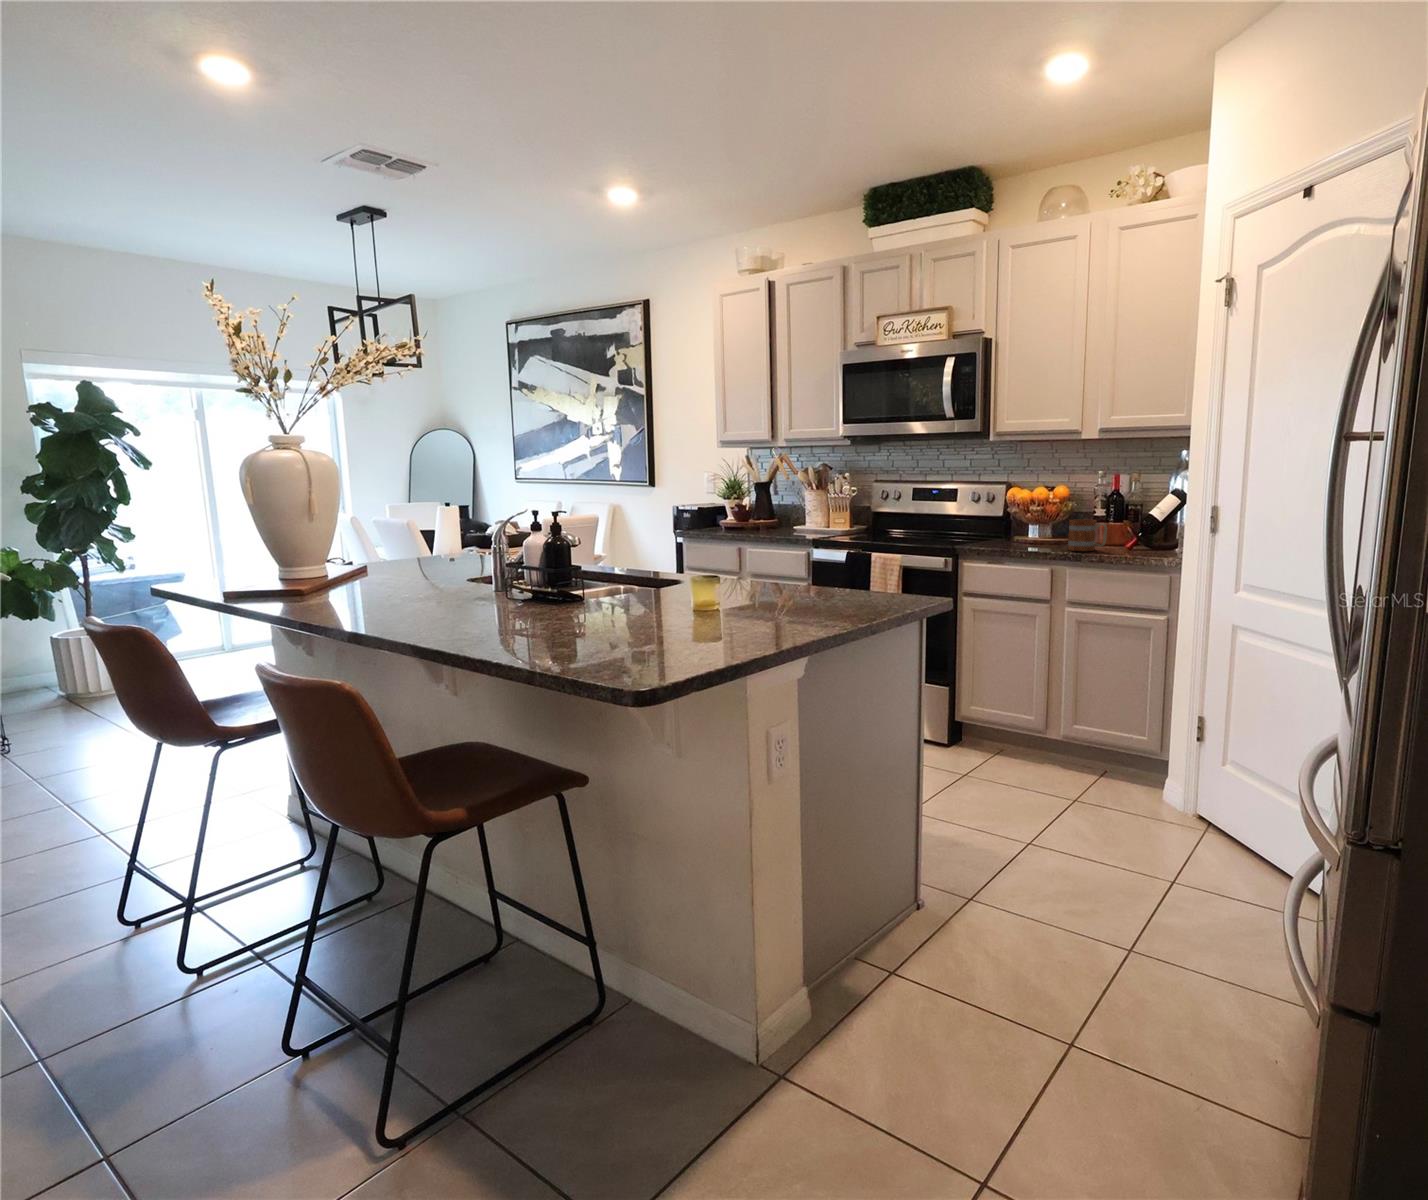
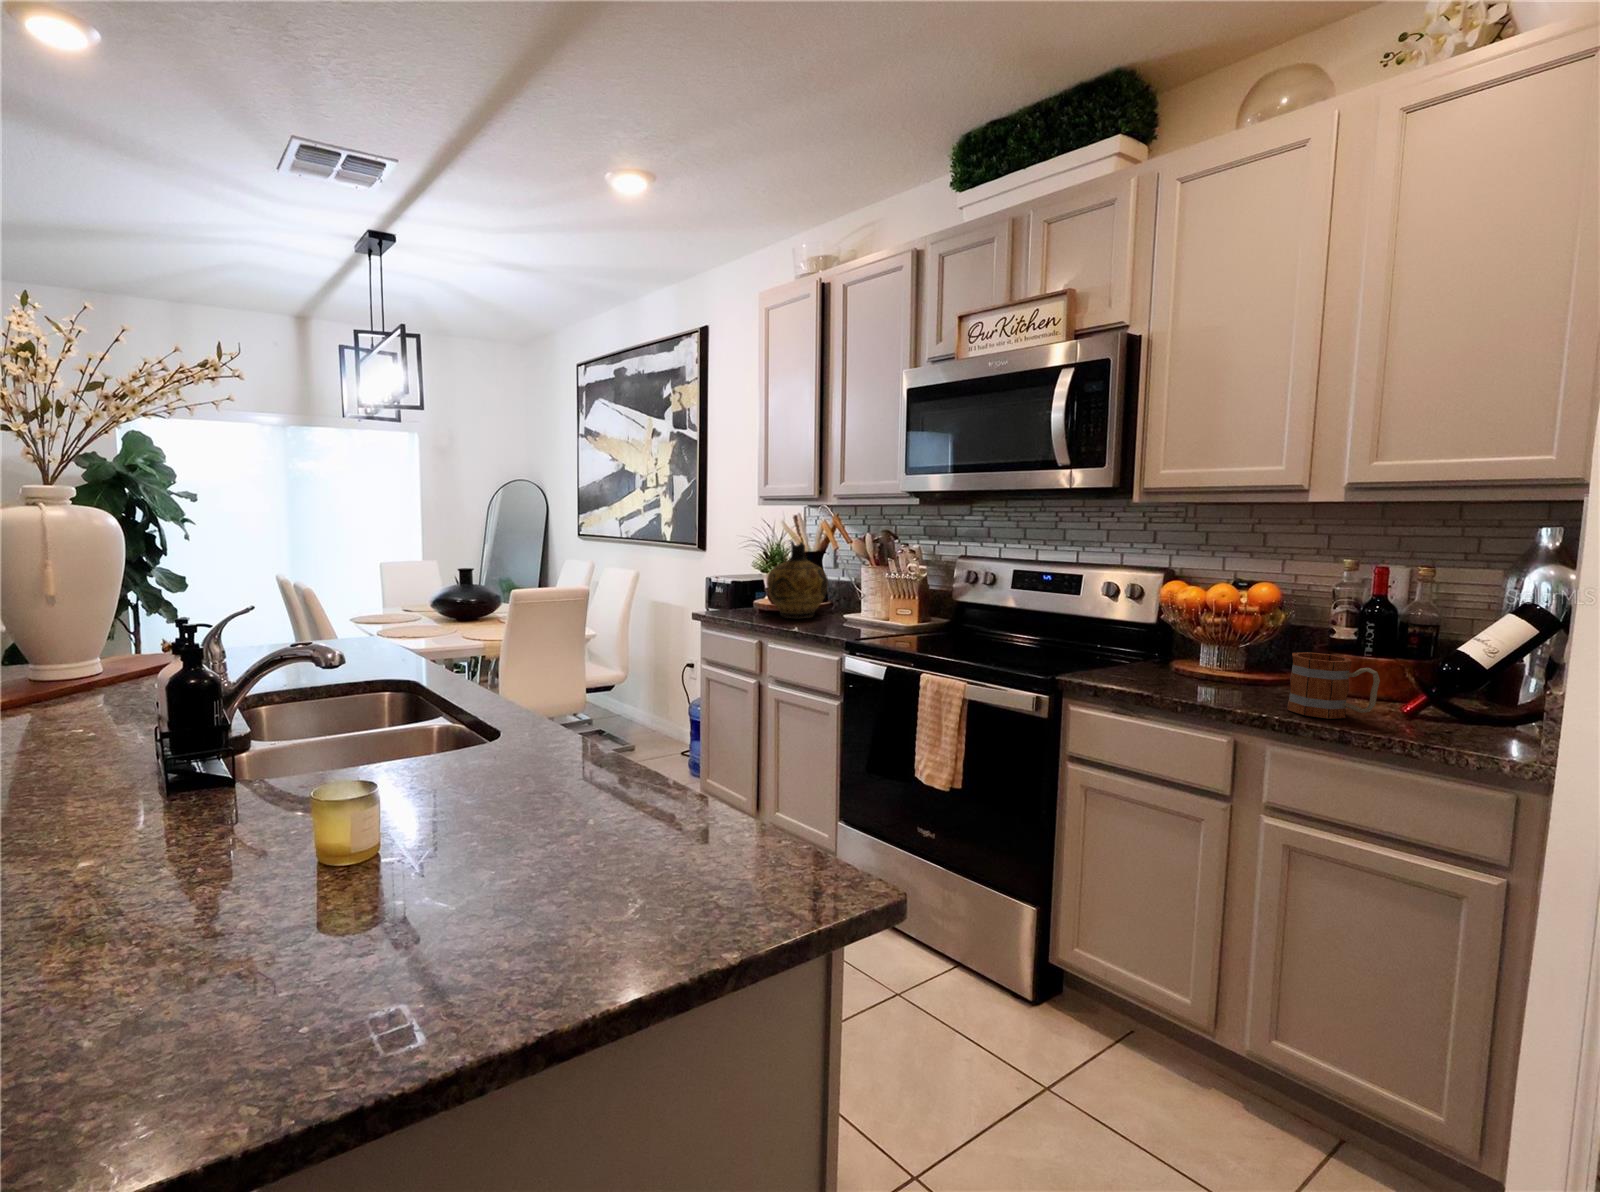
ceramic jug: none [738,474,783,531] -> present [767,541,828,618]

